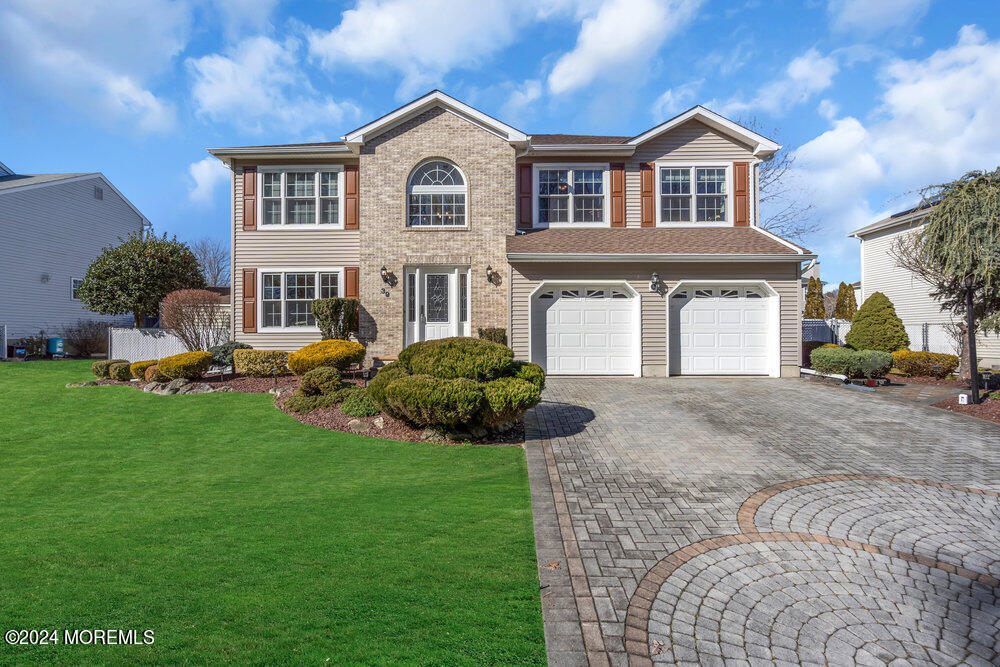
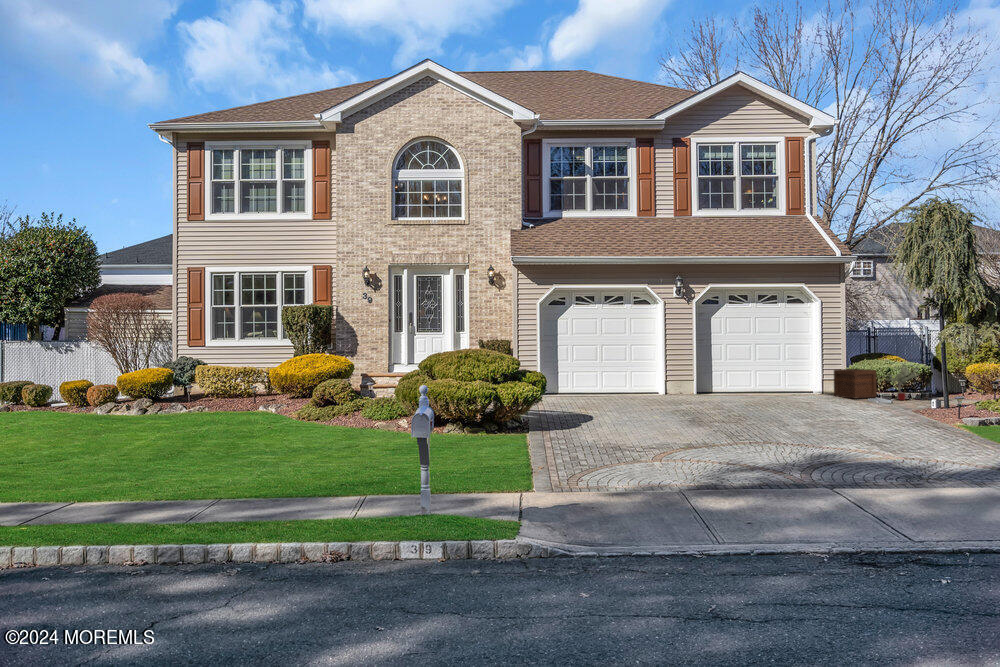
wooden crate: none [796,356,842,384] -> present [834,369,877,399]

